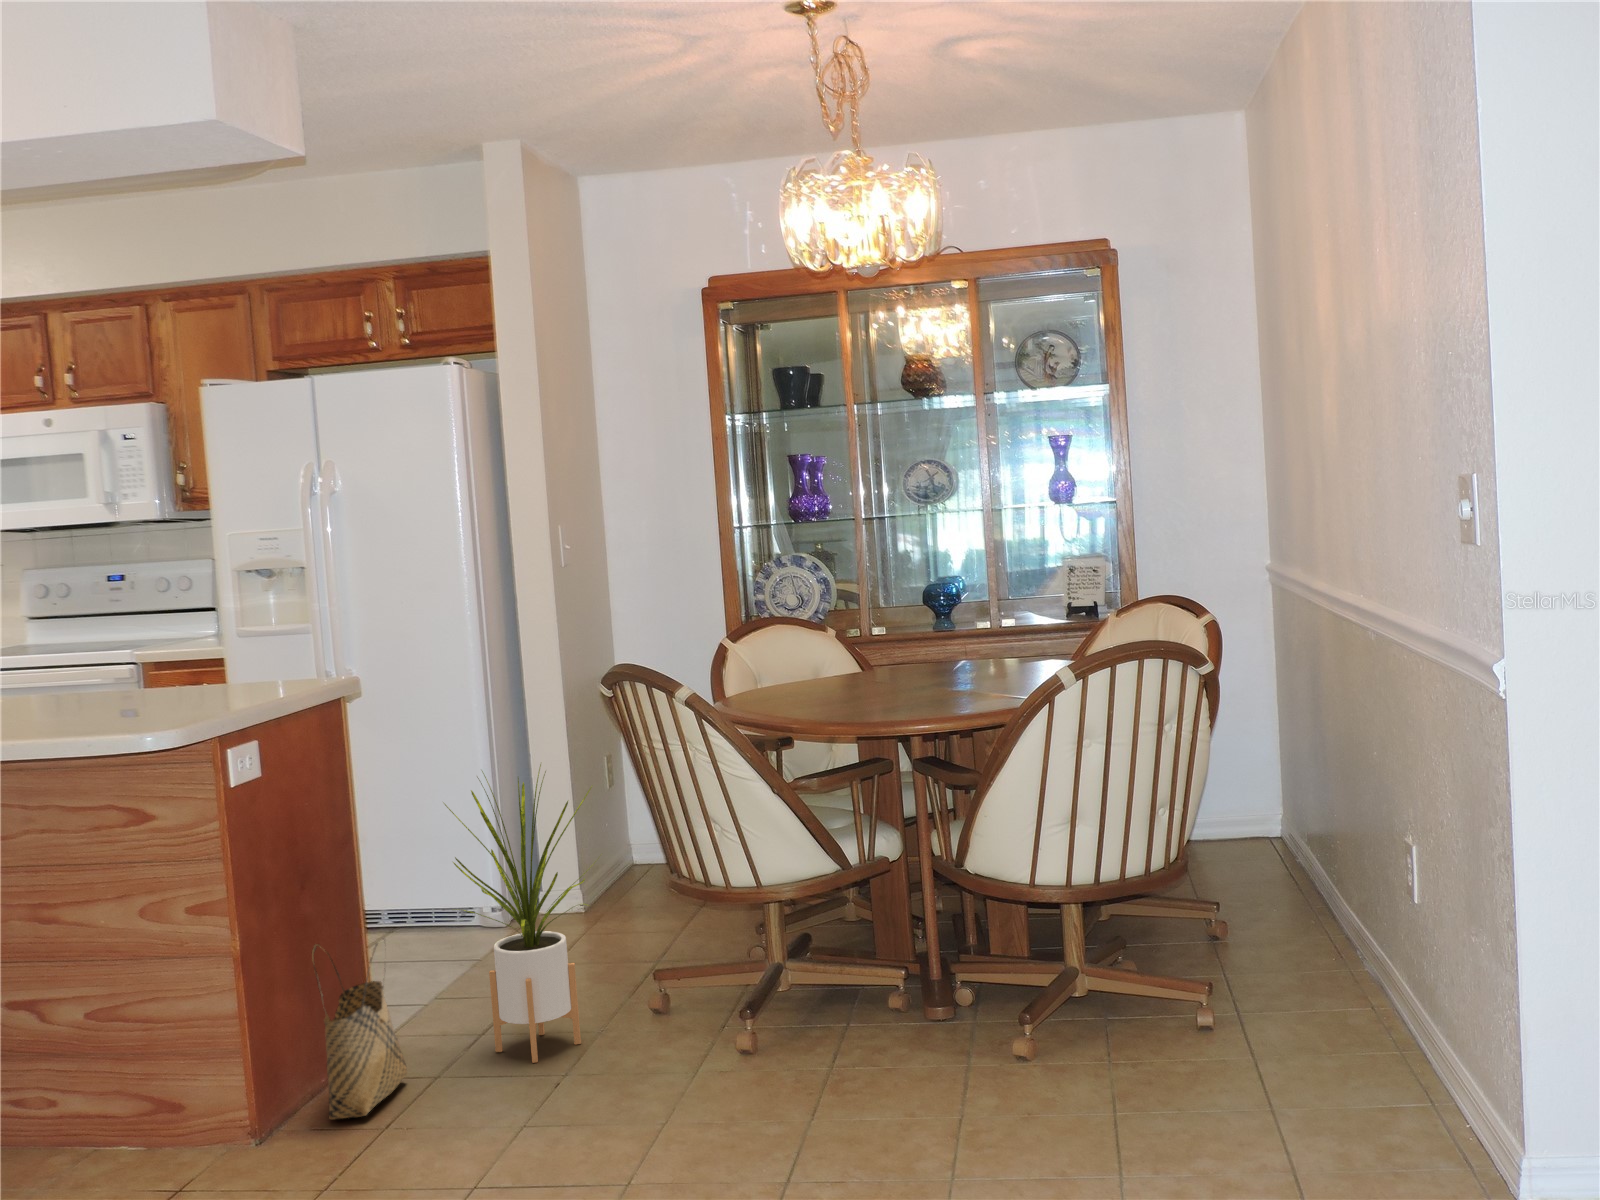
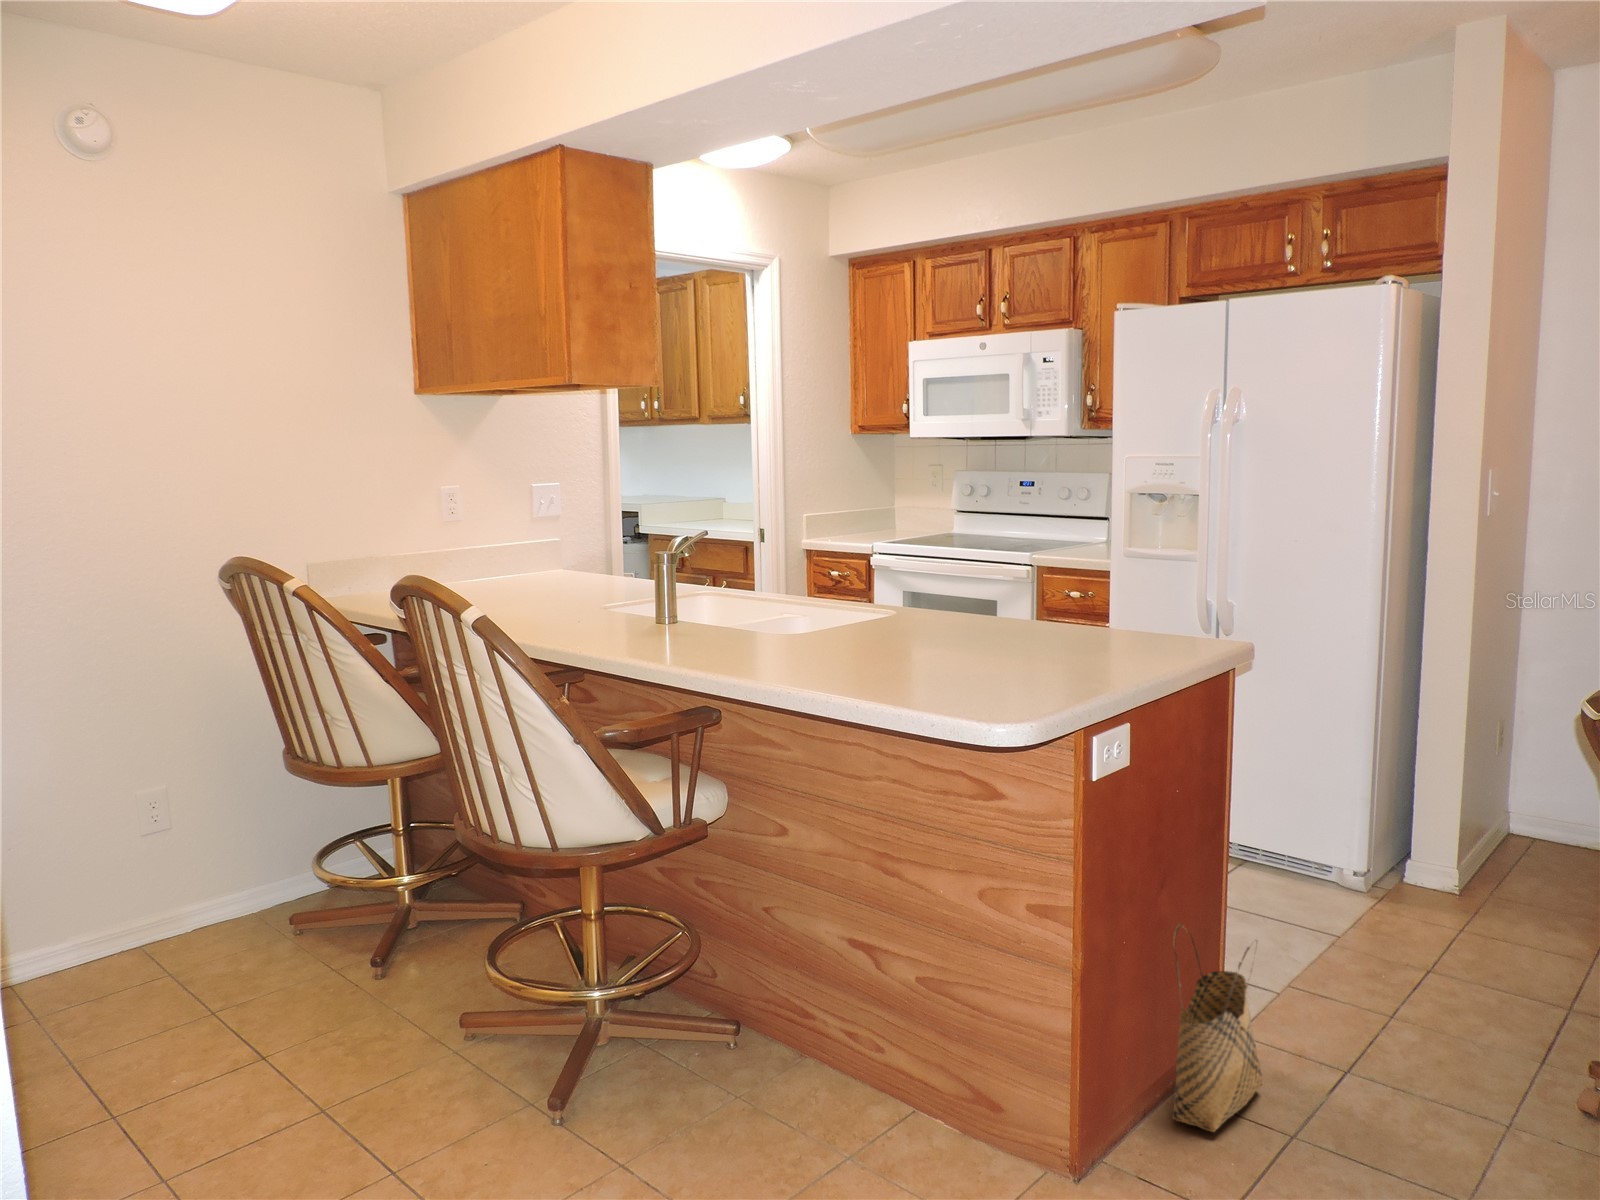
house plant: present [444,764,596,1063] -> none [1337,764,1548,1122]

